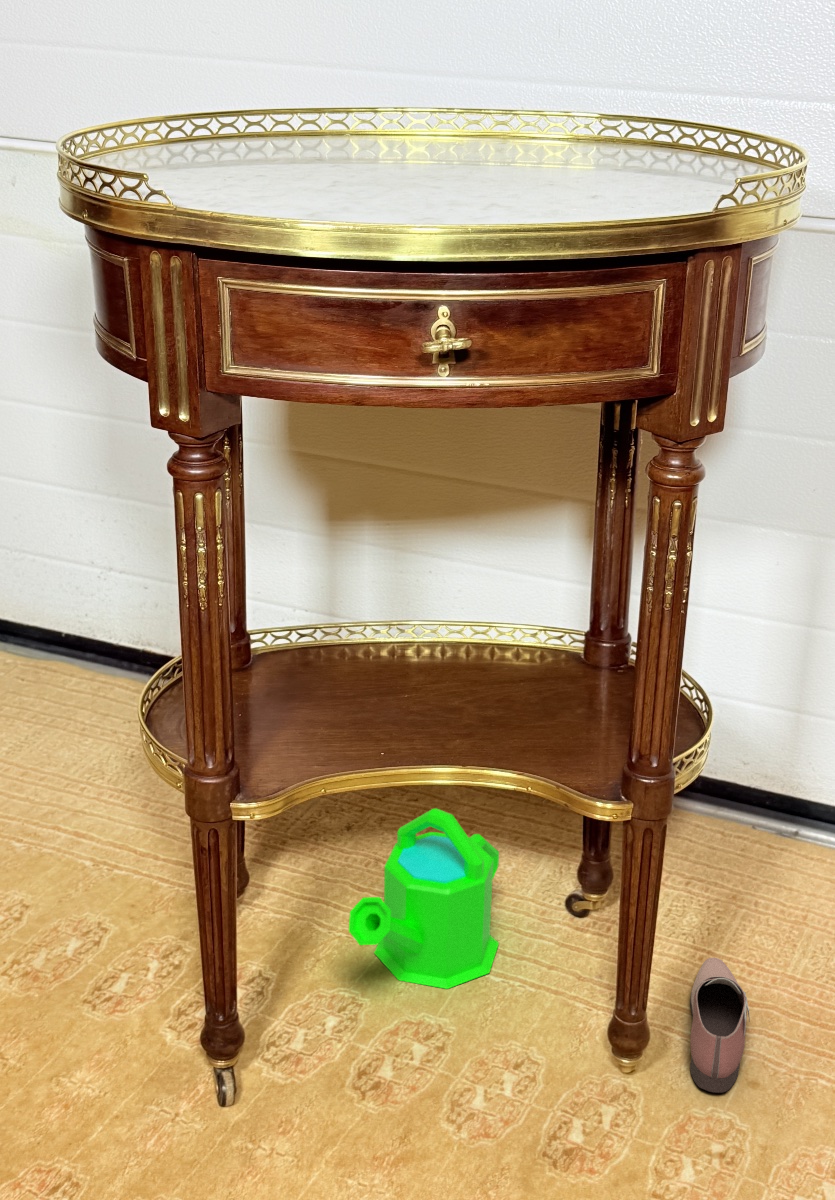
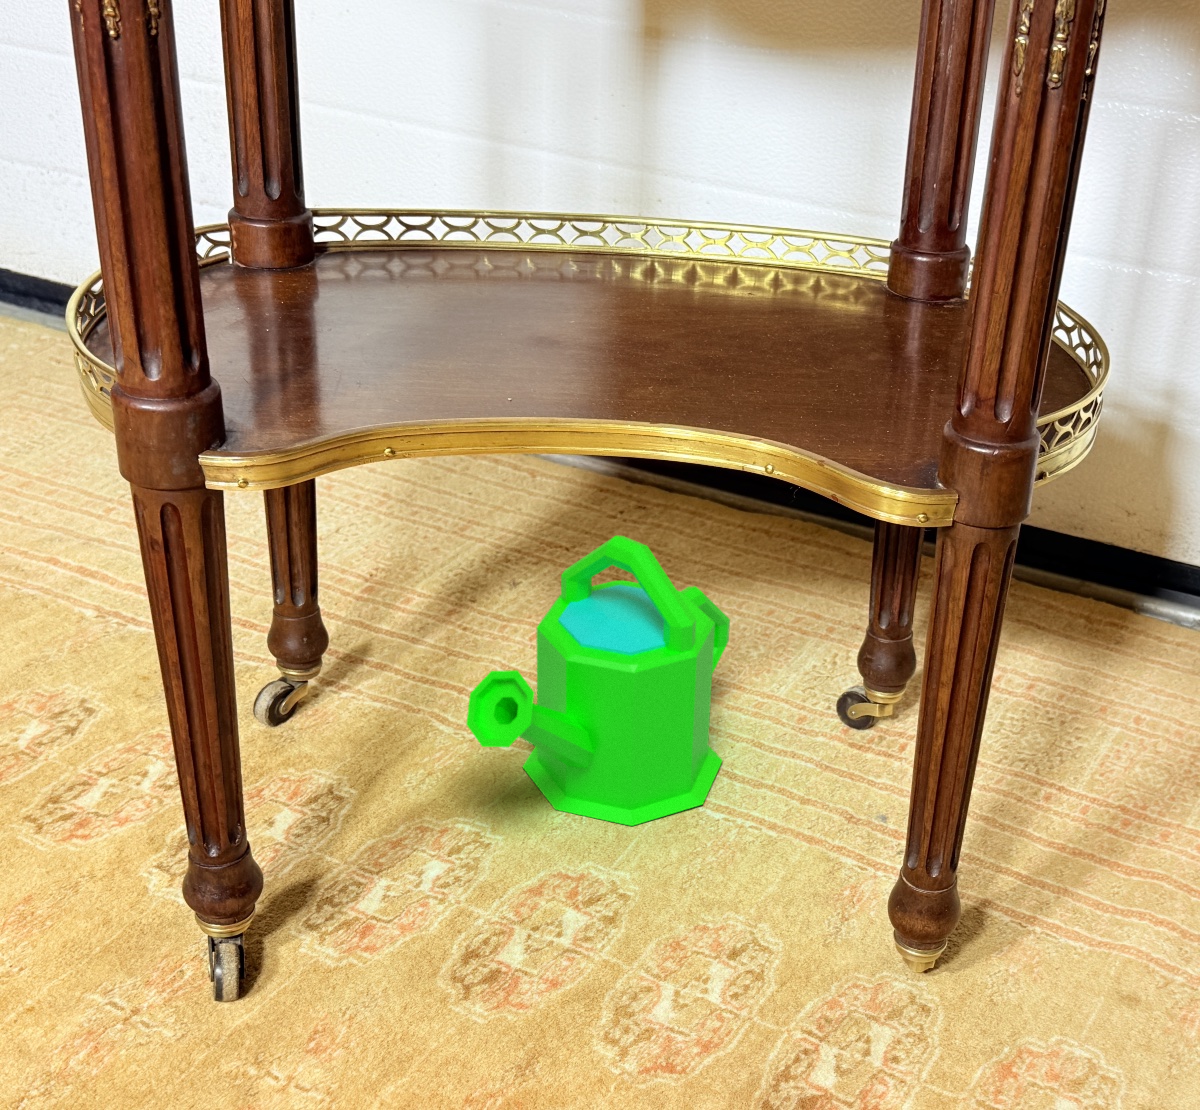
shoe: present [690,958,750,1093] -> none [1025,795,1130,1013]

